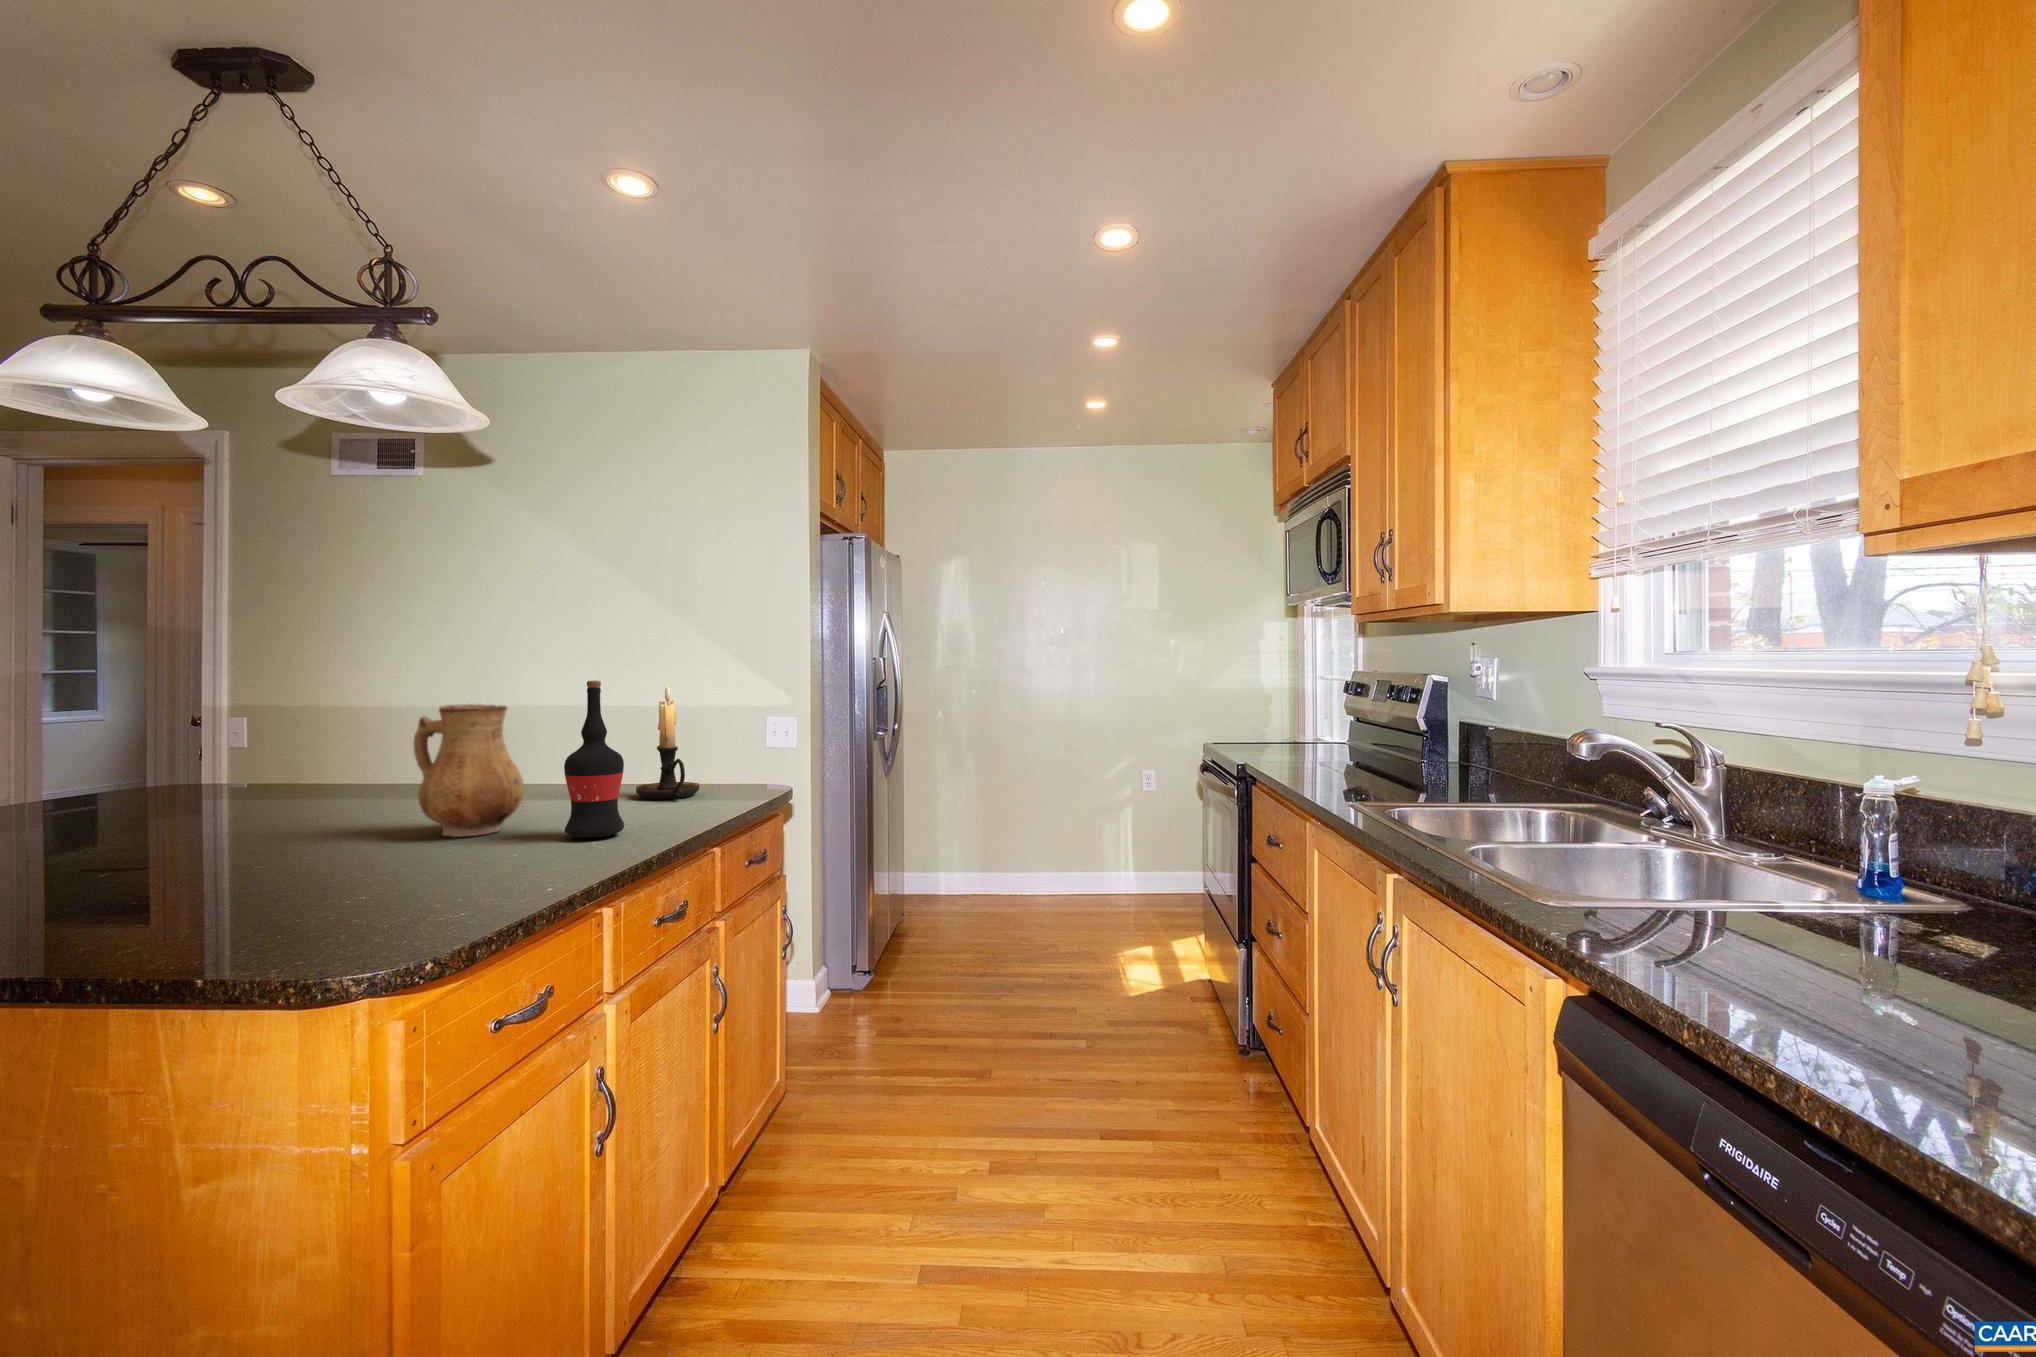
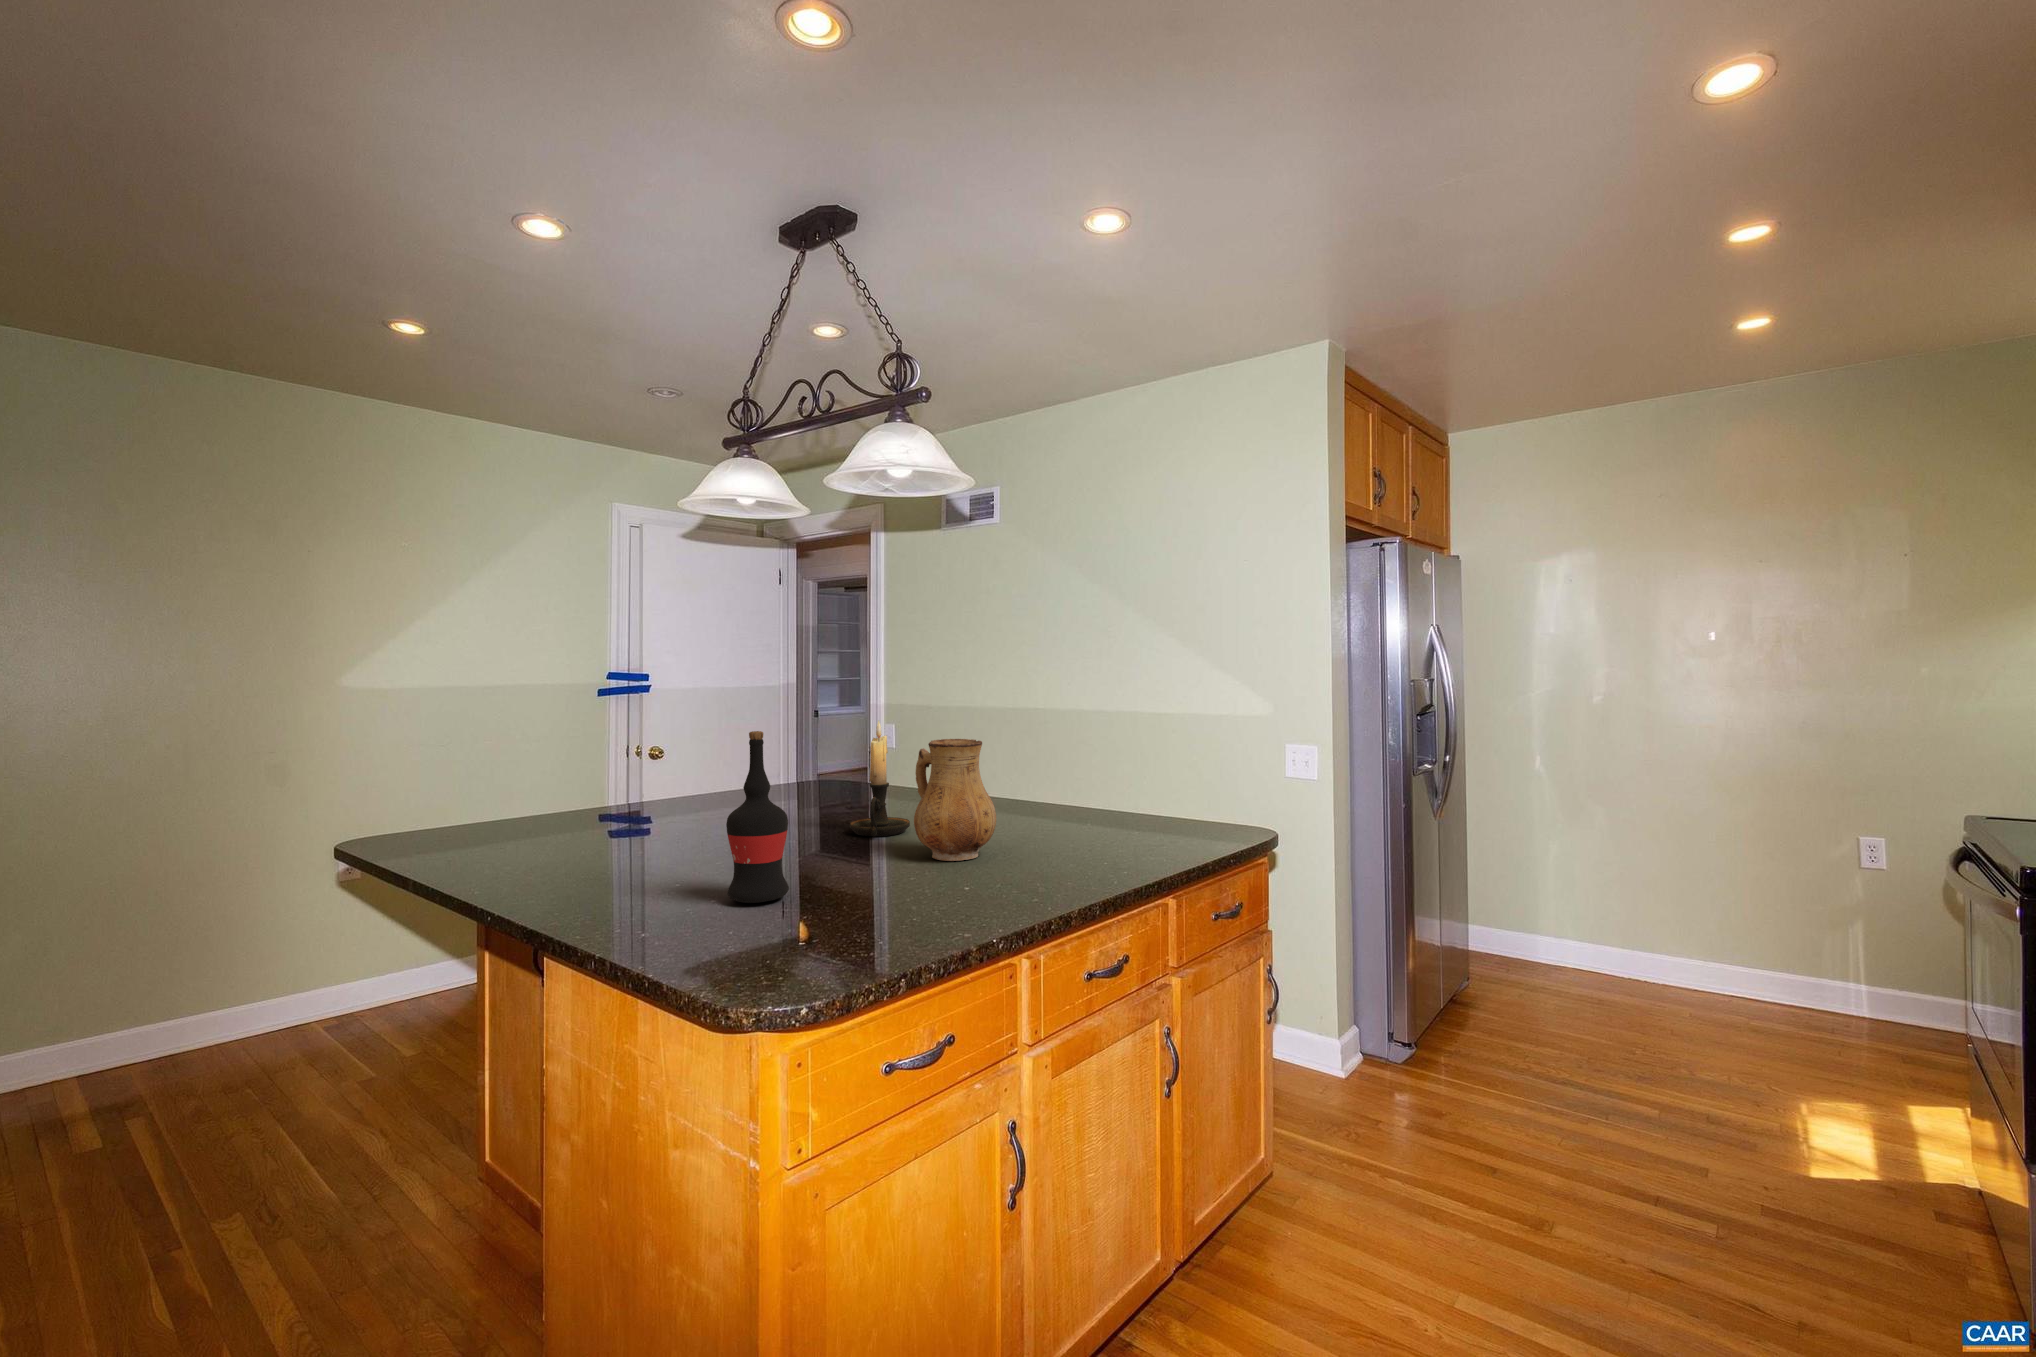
wine bottle: present [564,681,624,838] -> present [726,731,789,903]
candle holder: present [636,684,699,799] -> present [850,721,910,837]

